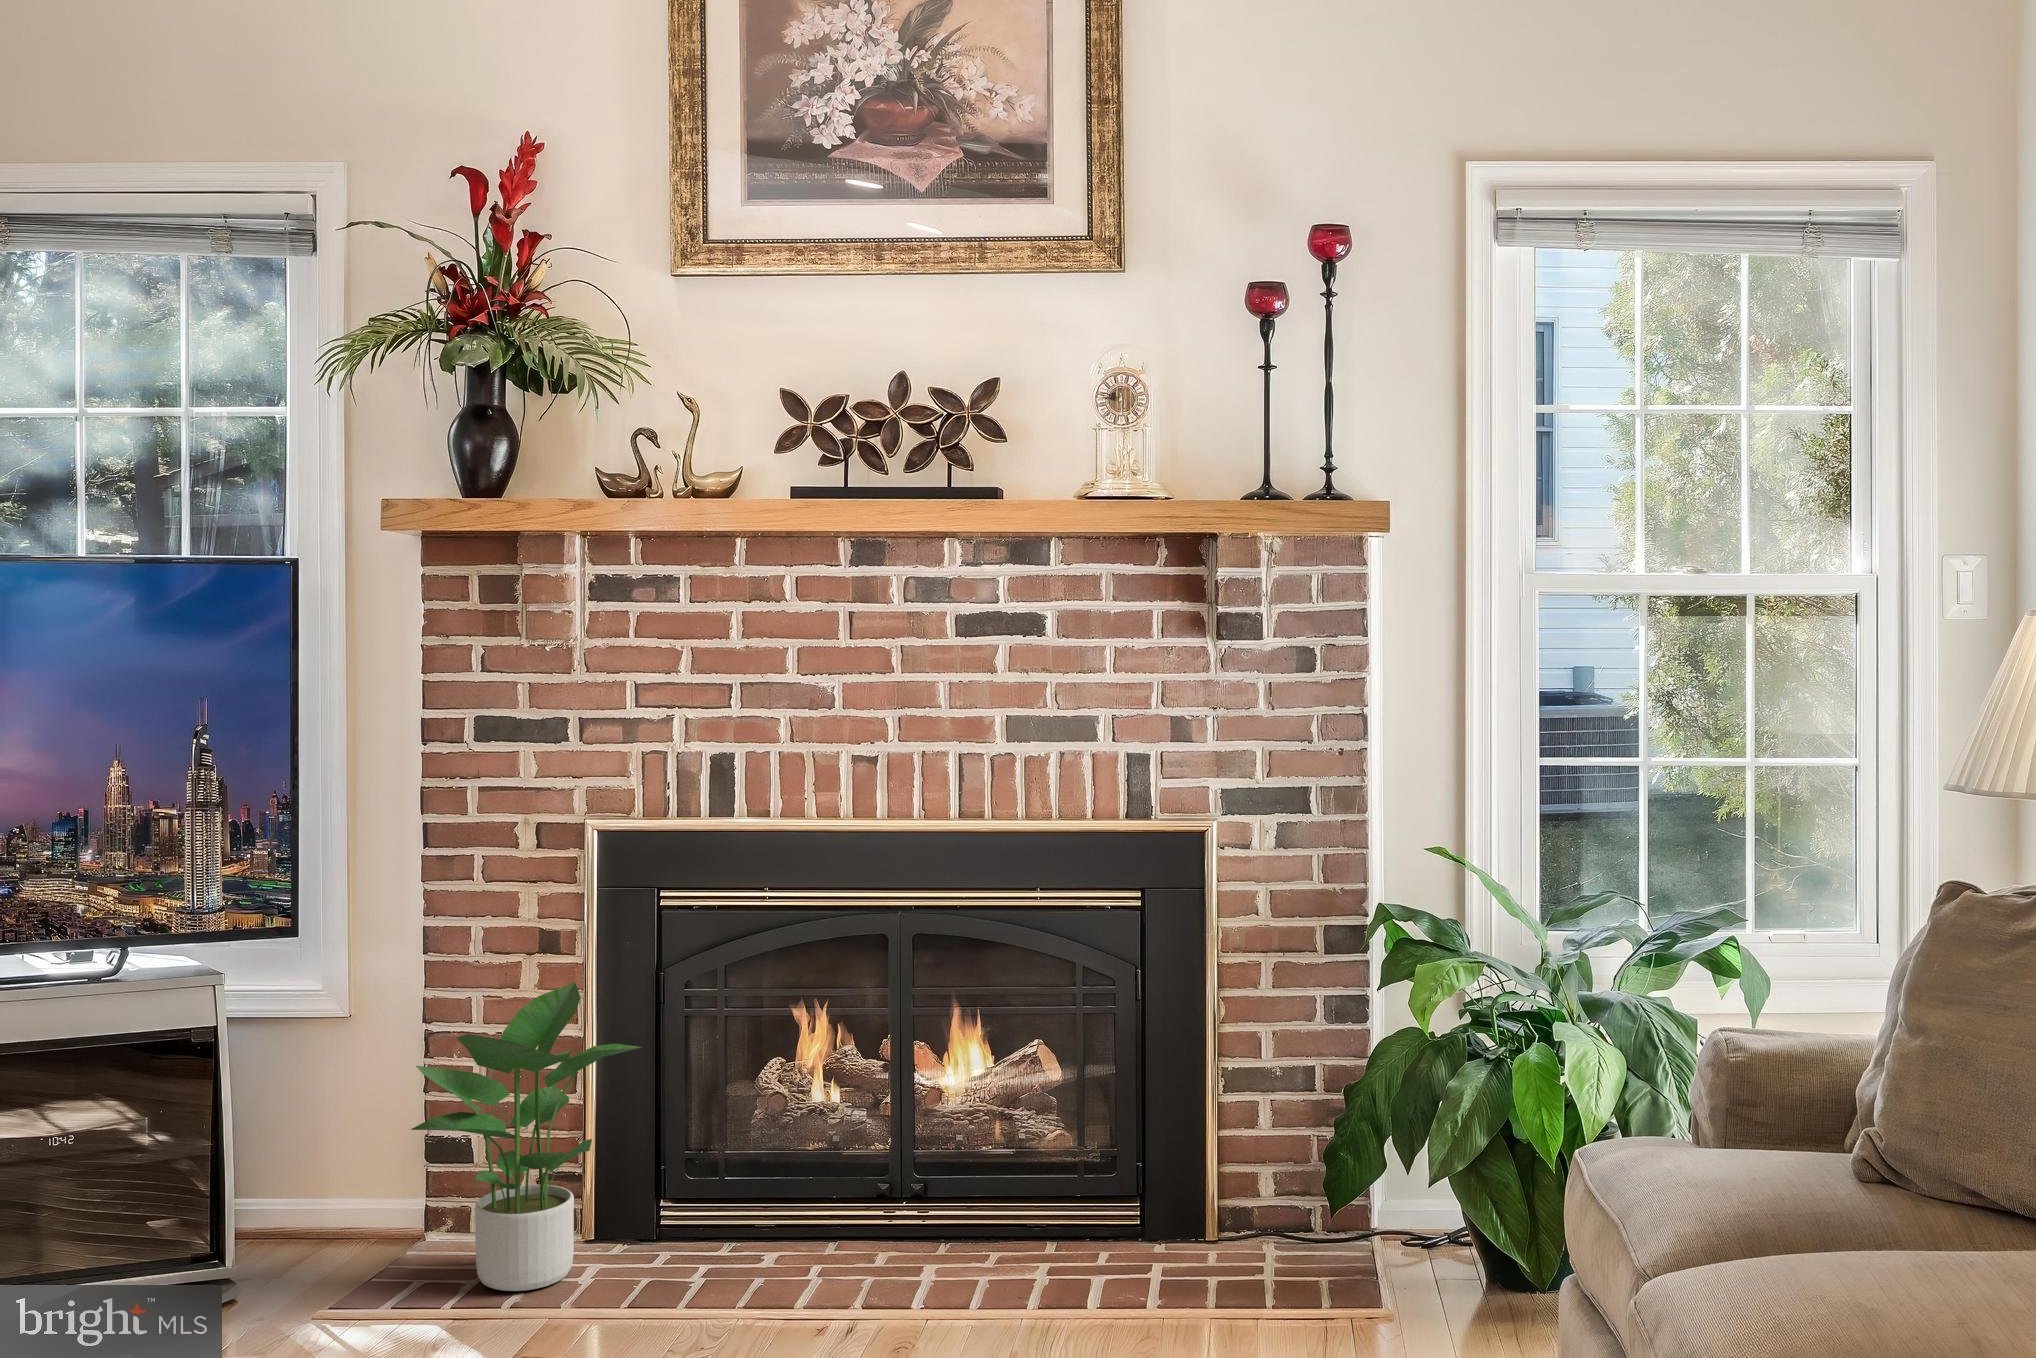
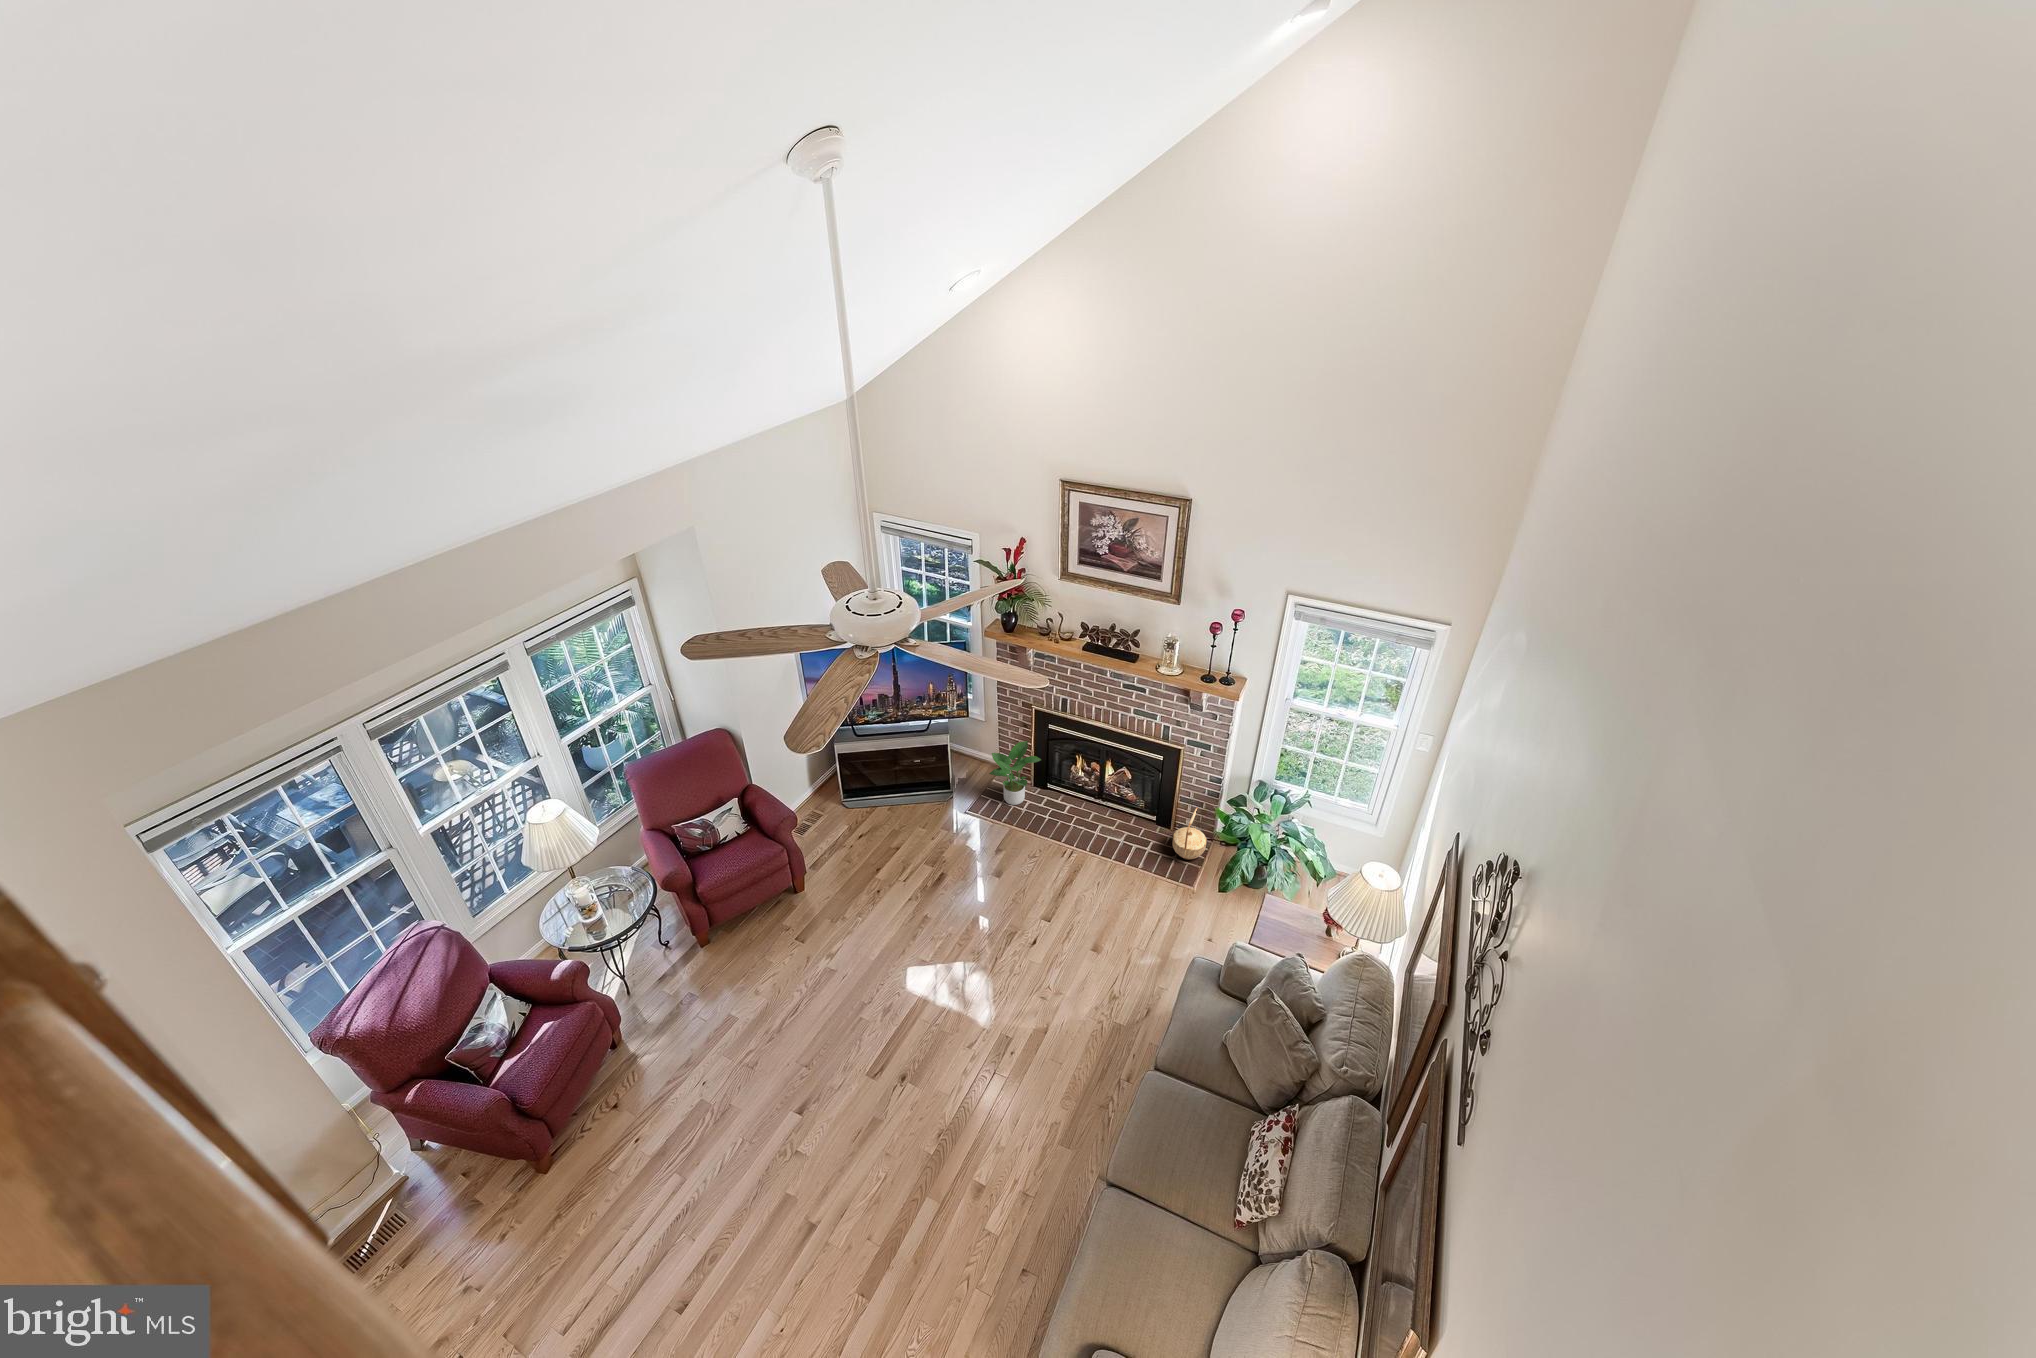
basket: none [1247,1071,1386,1295] -> present [1173,807,1207,860]

